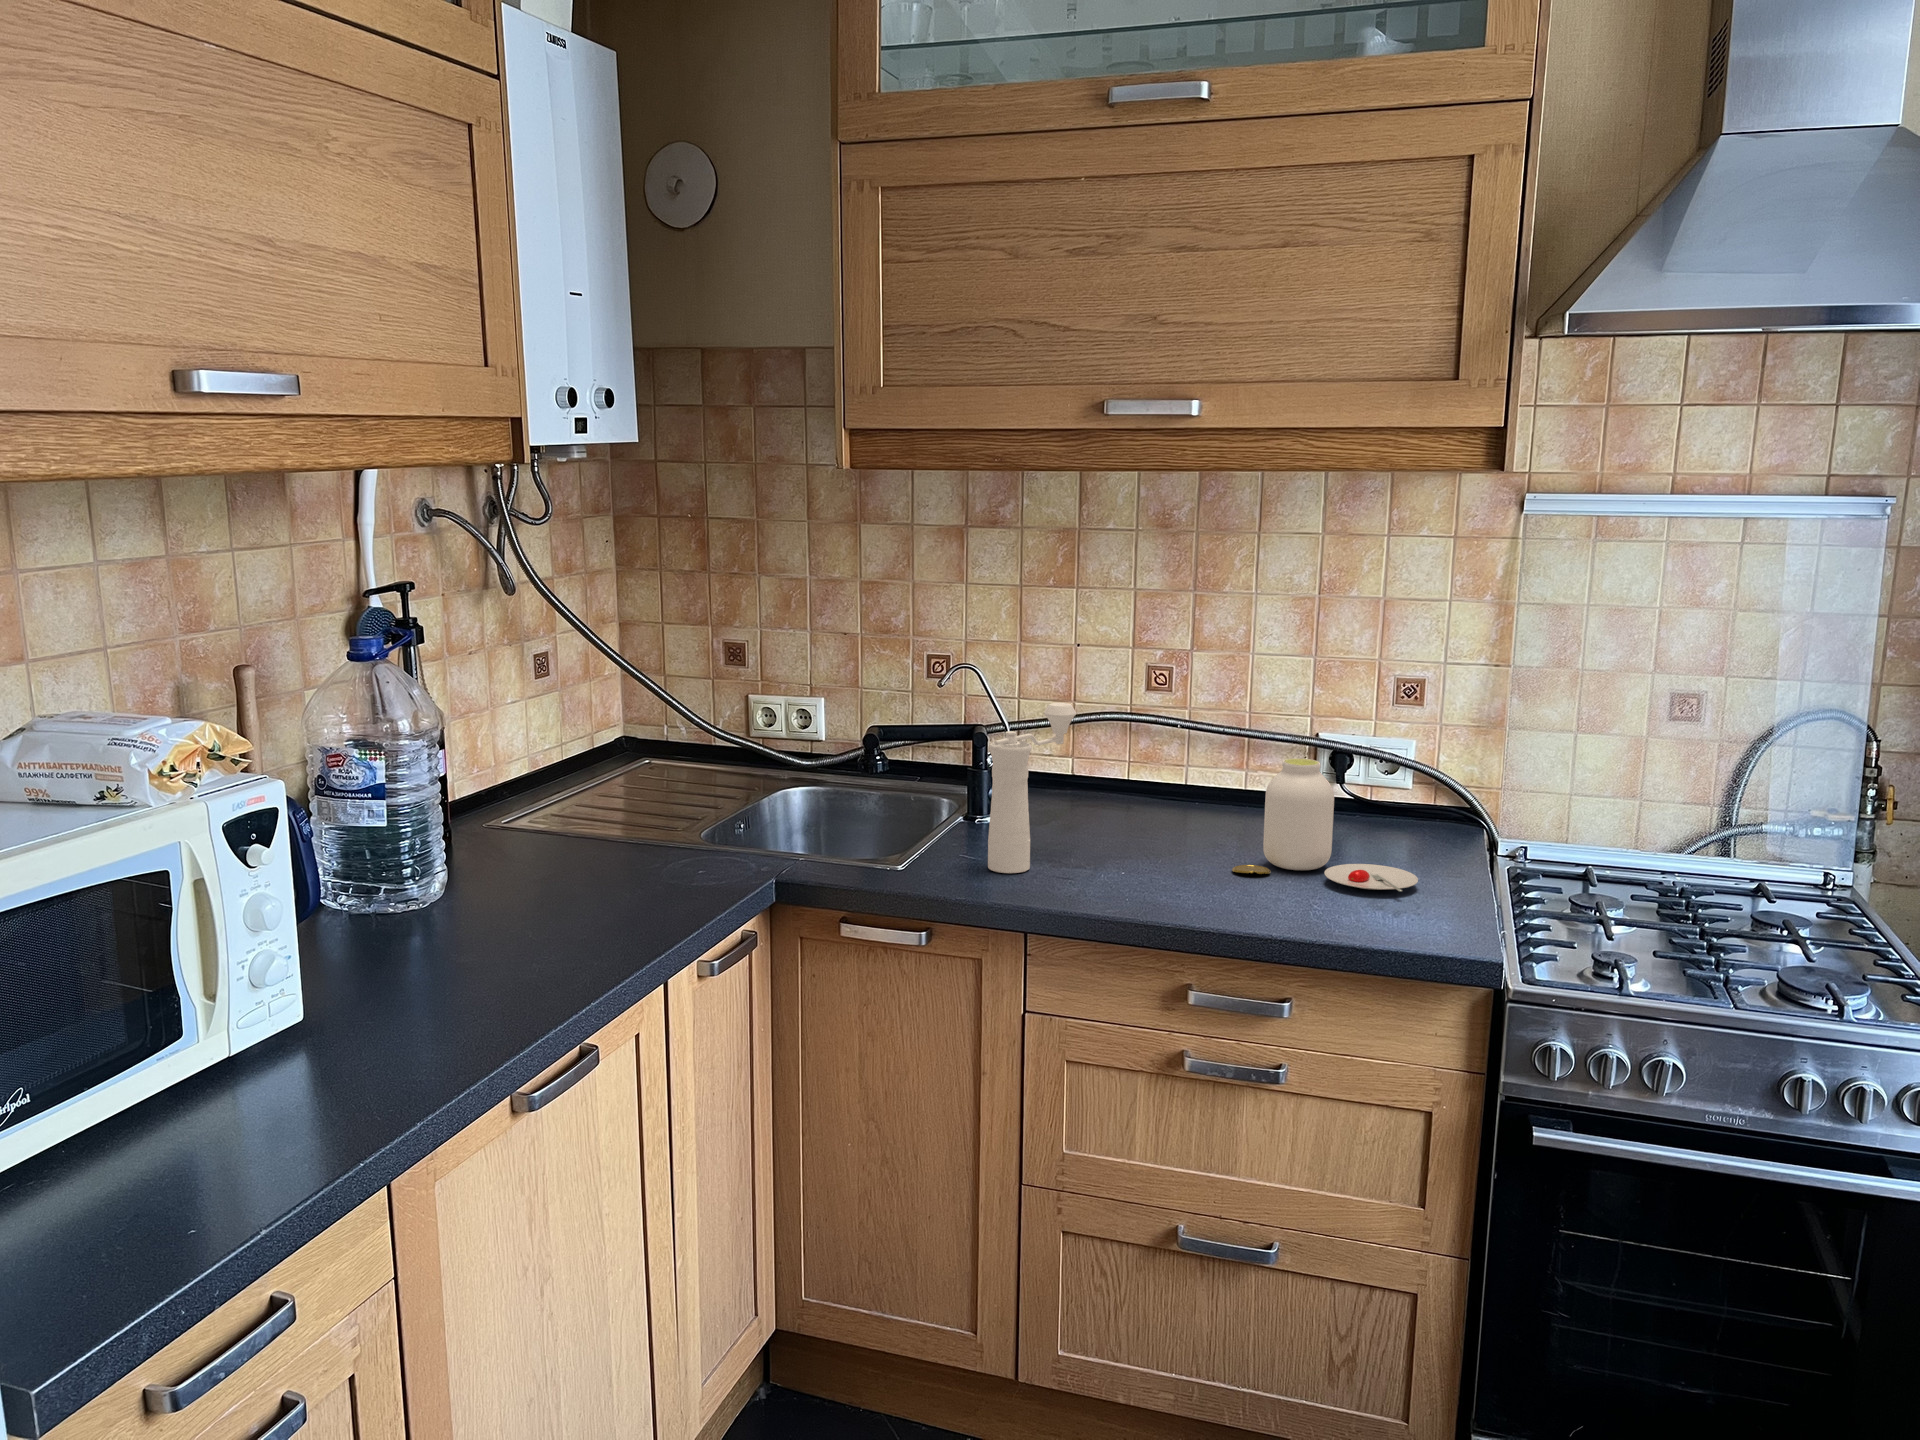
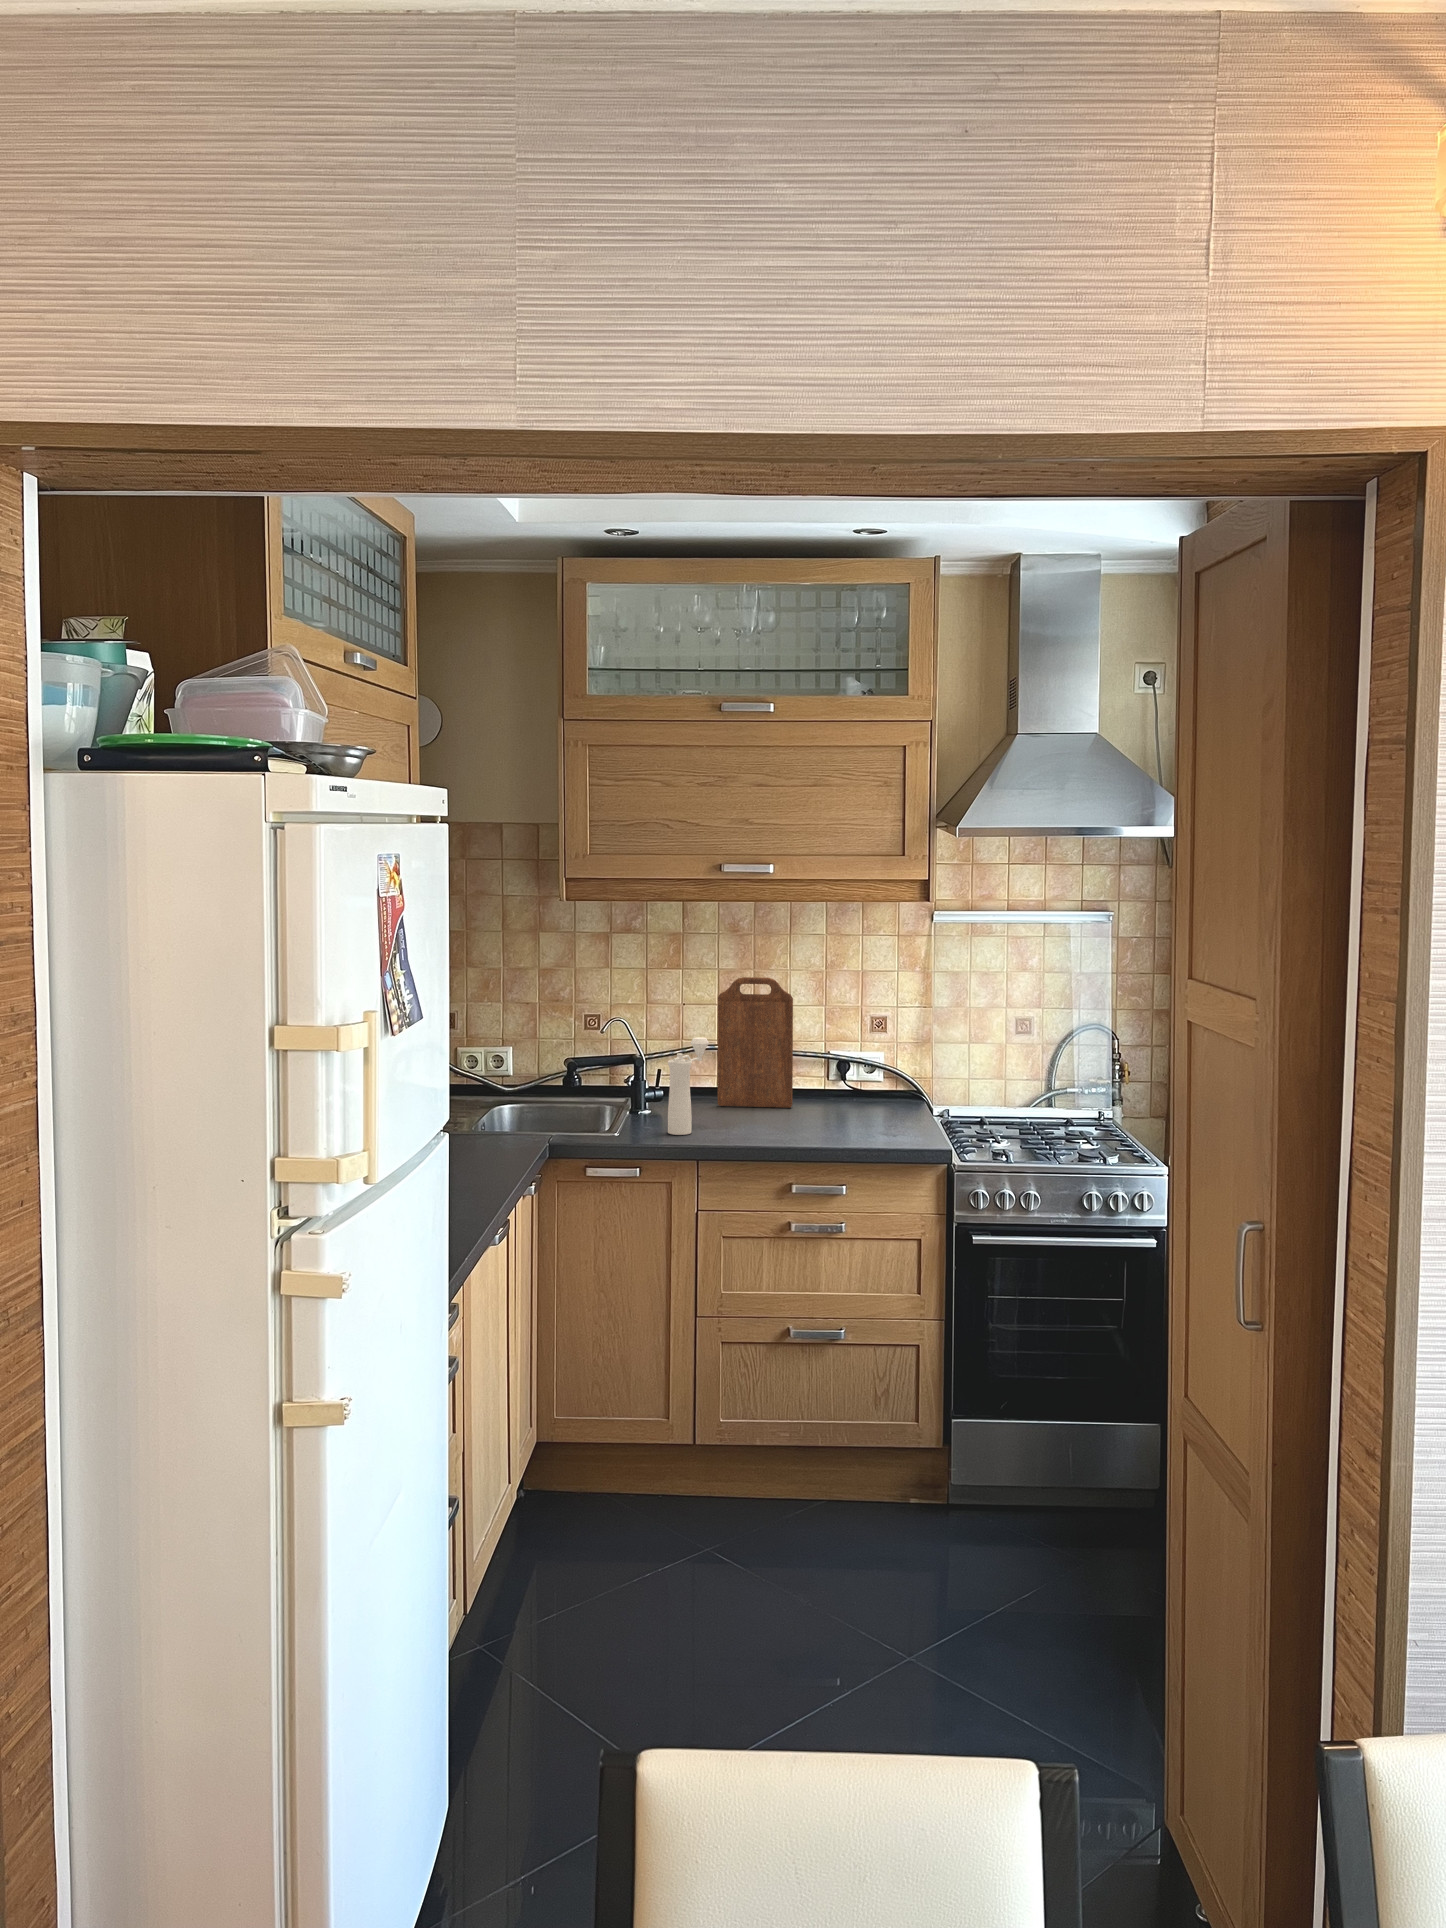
cutting board: none [1122,602,1252,825] -> present [718,977,793,1108]
jar: present [1232,758,1418,891] -> none [802,1062,902,1129]

